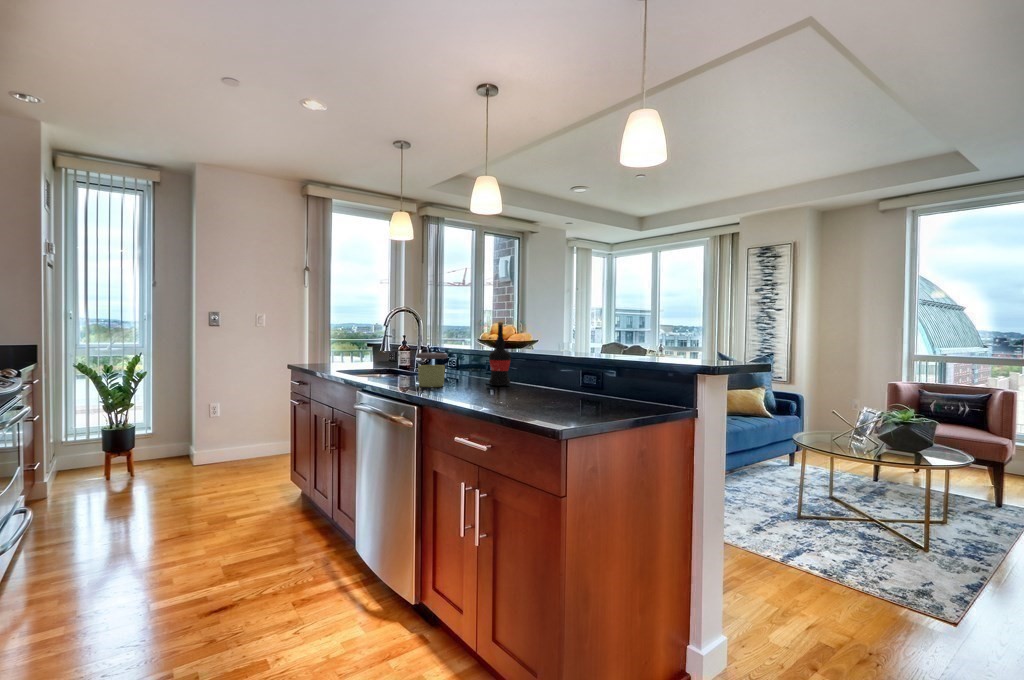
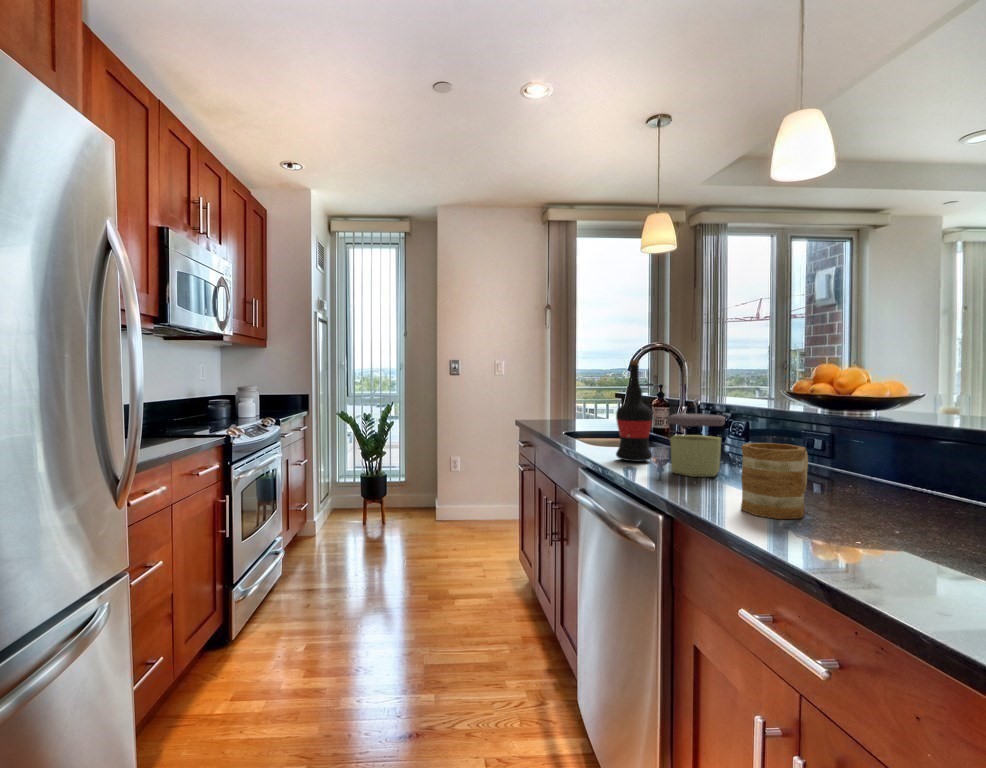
wine bottle: present [489,322,511,386] -> present [616,360,653,461]
mug: none [455,364,484,398] -> present [741,443,808,519]

